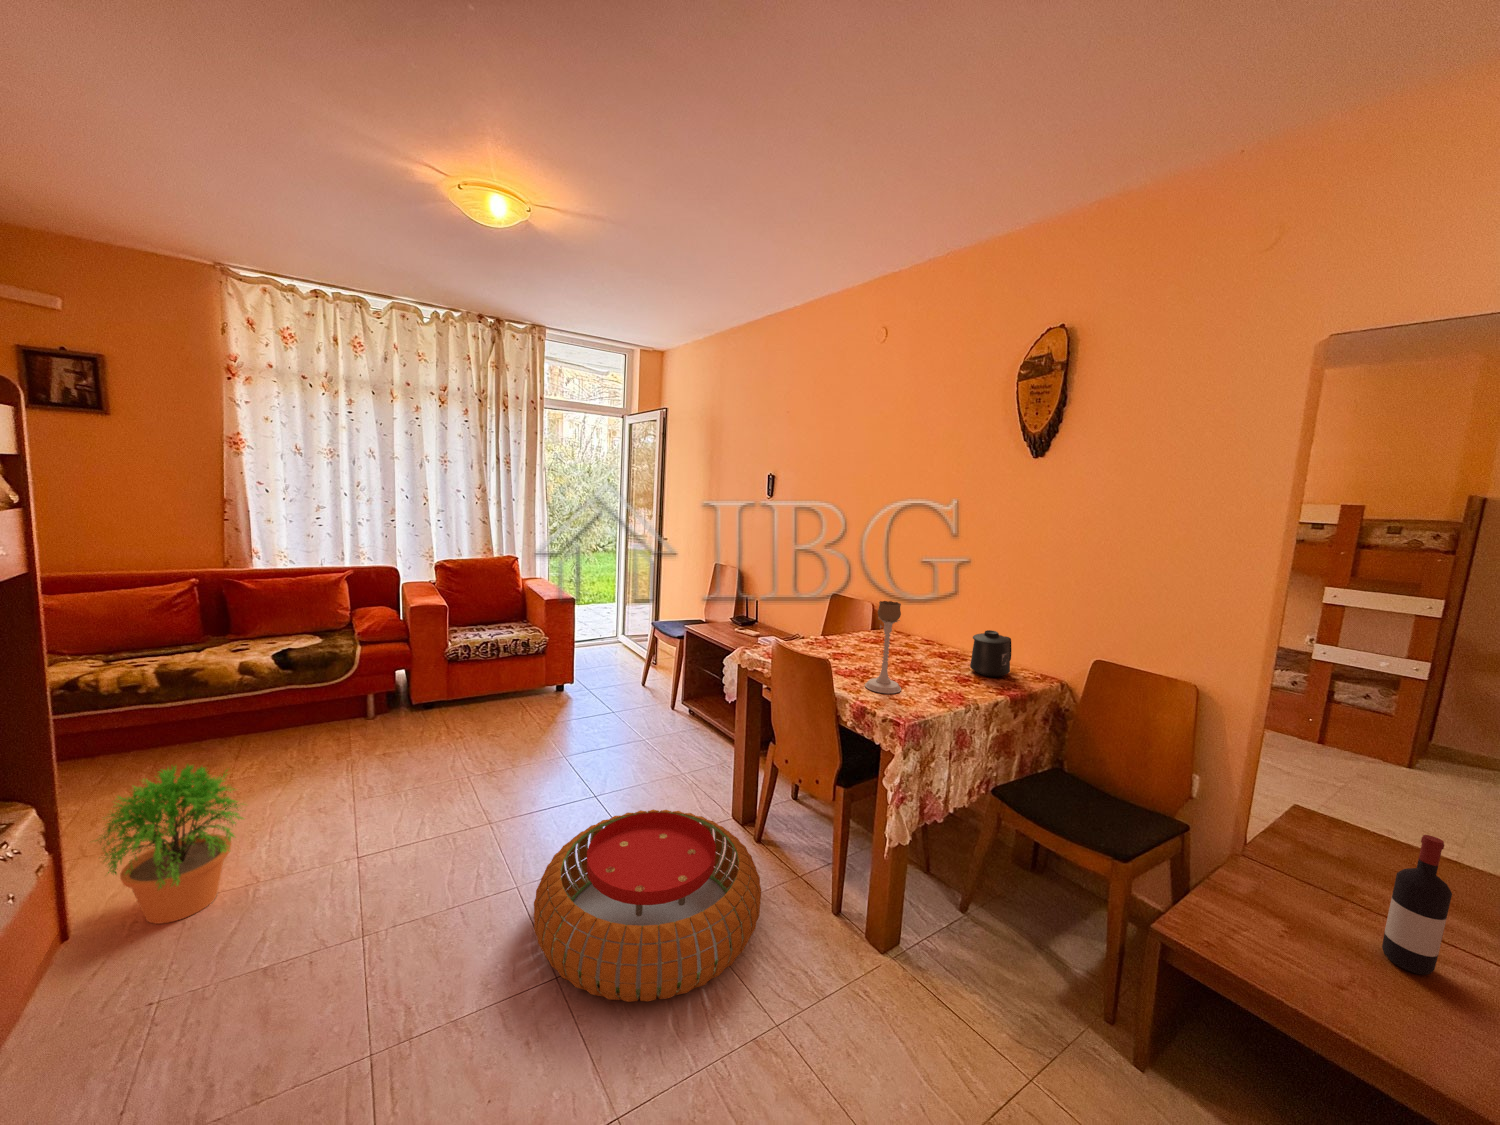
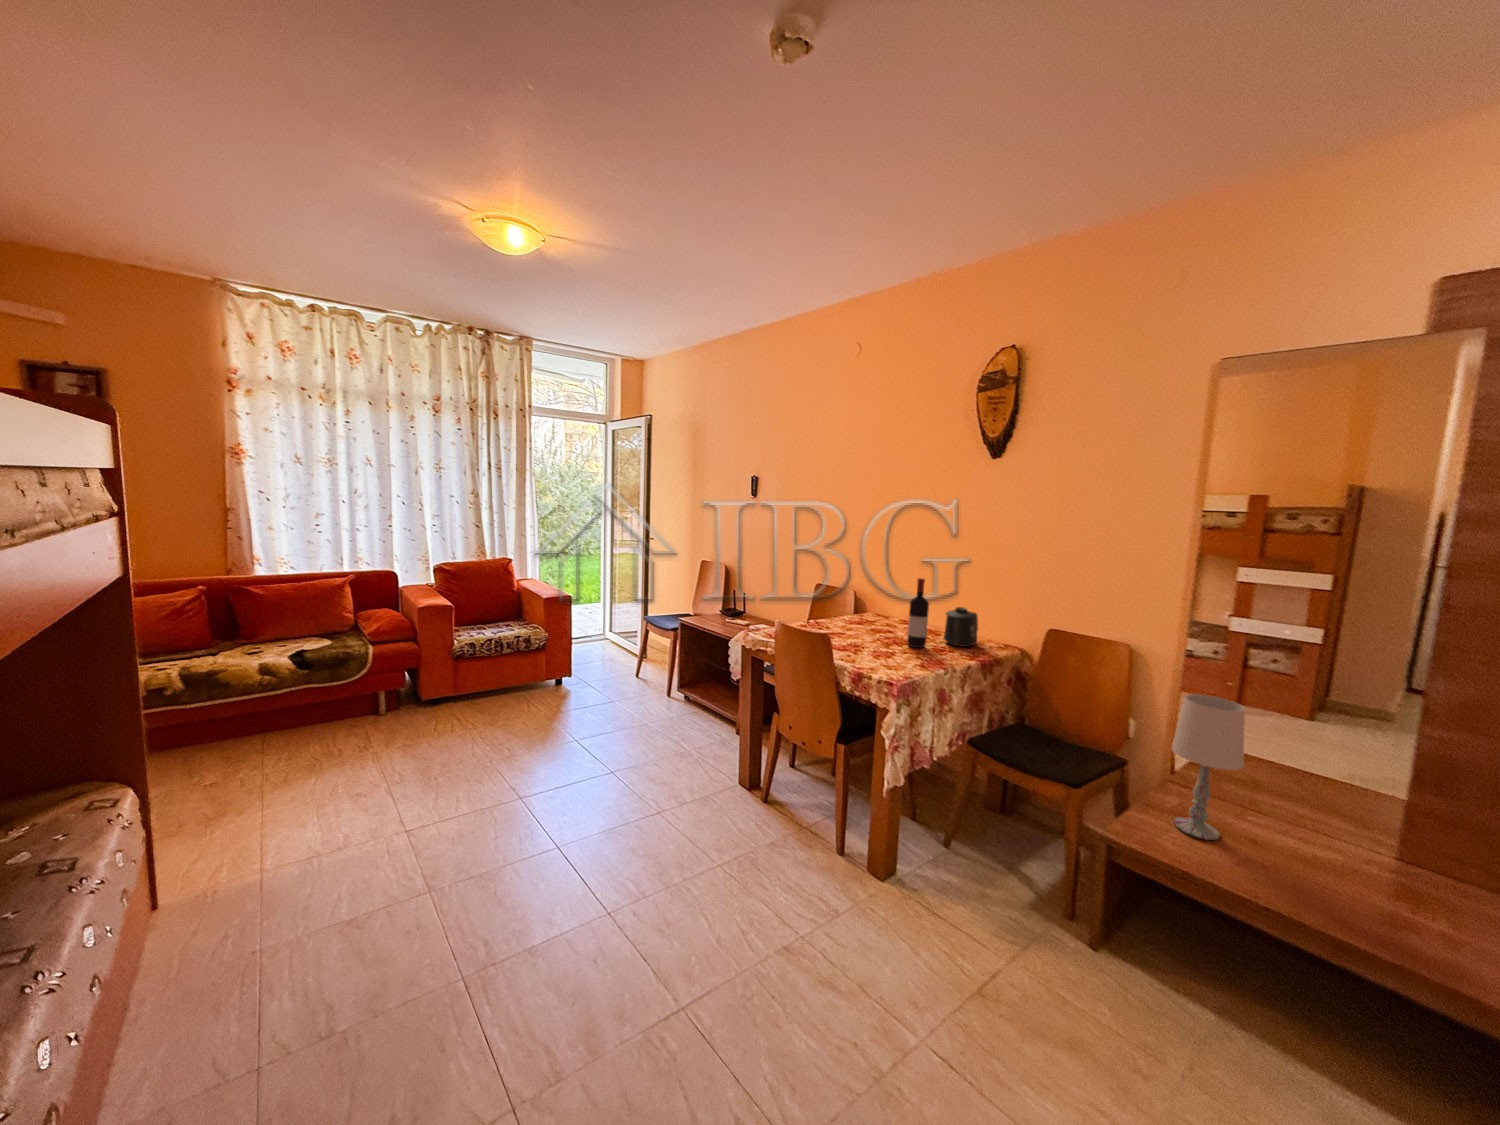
candle holder: present [865,601,901,694] -> none [858,583,890,662]
table lamp: none [1247,759,1349,949] -> present [1172,694,1245,840]
potted plant: present [96,764,243,924] -> none [166,749,307,897]
pouf: present [534,809,761,1002] -> none [582,775,779,930]
wine bottle: present [1382,835,1452,974] -> present [907,578,929,648]

